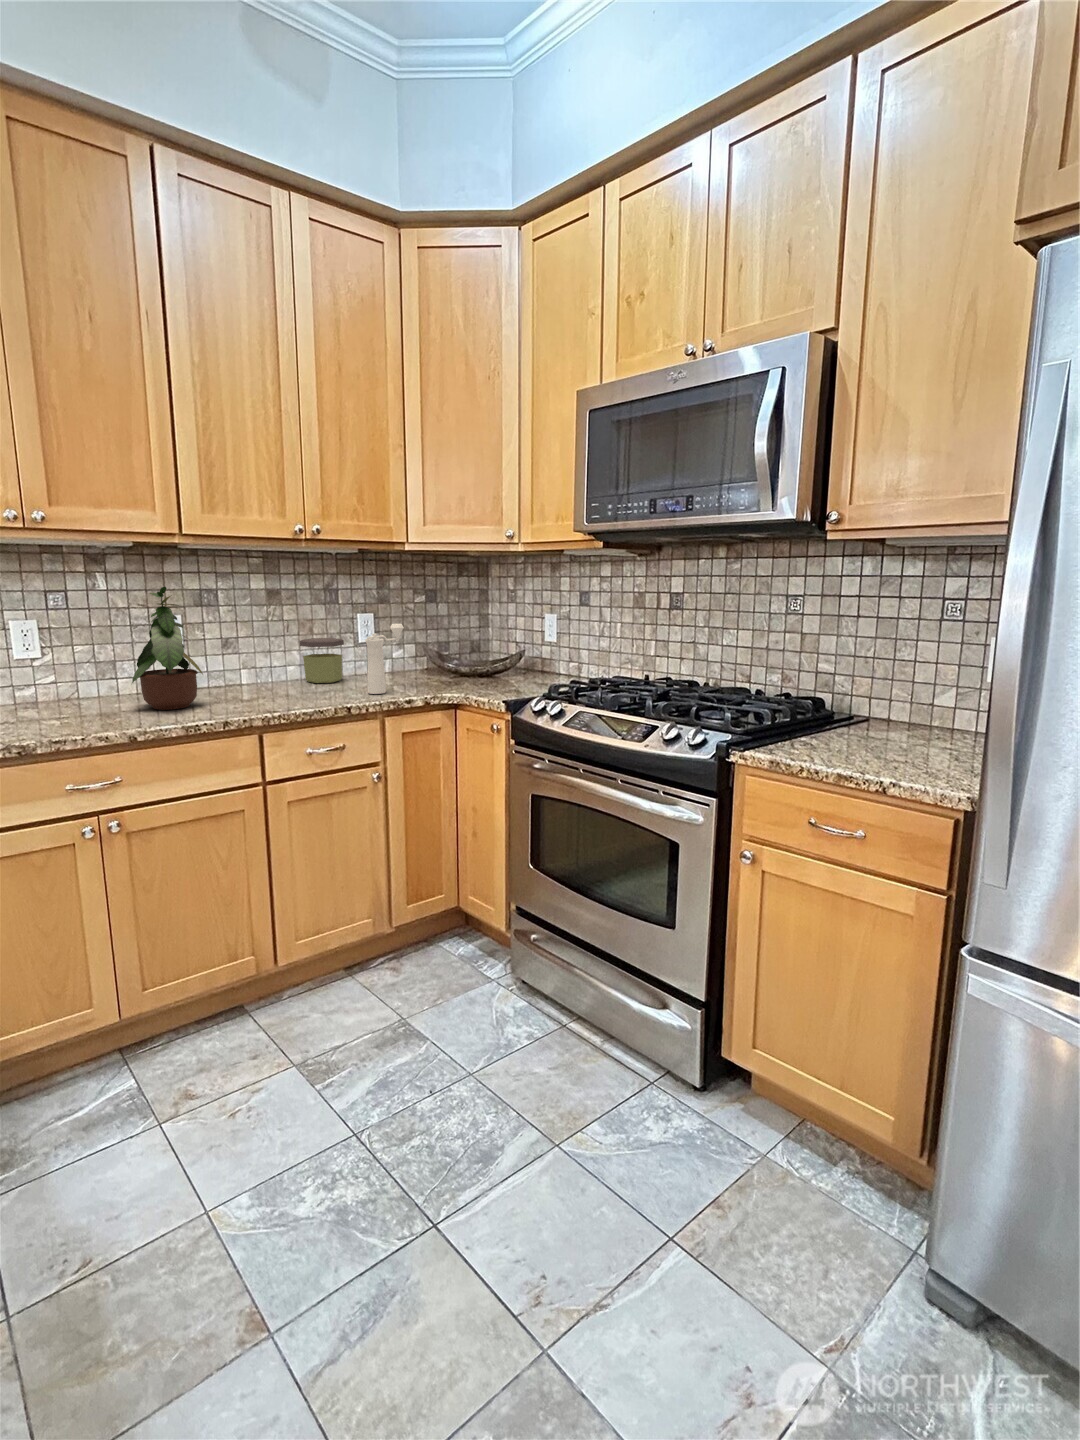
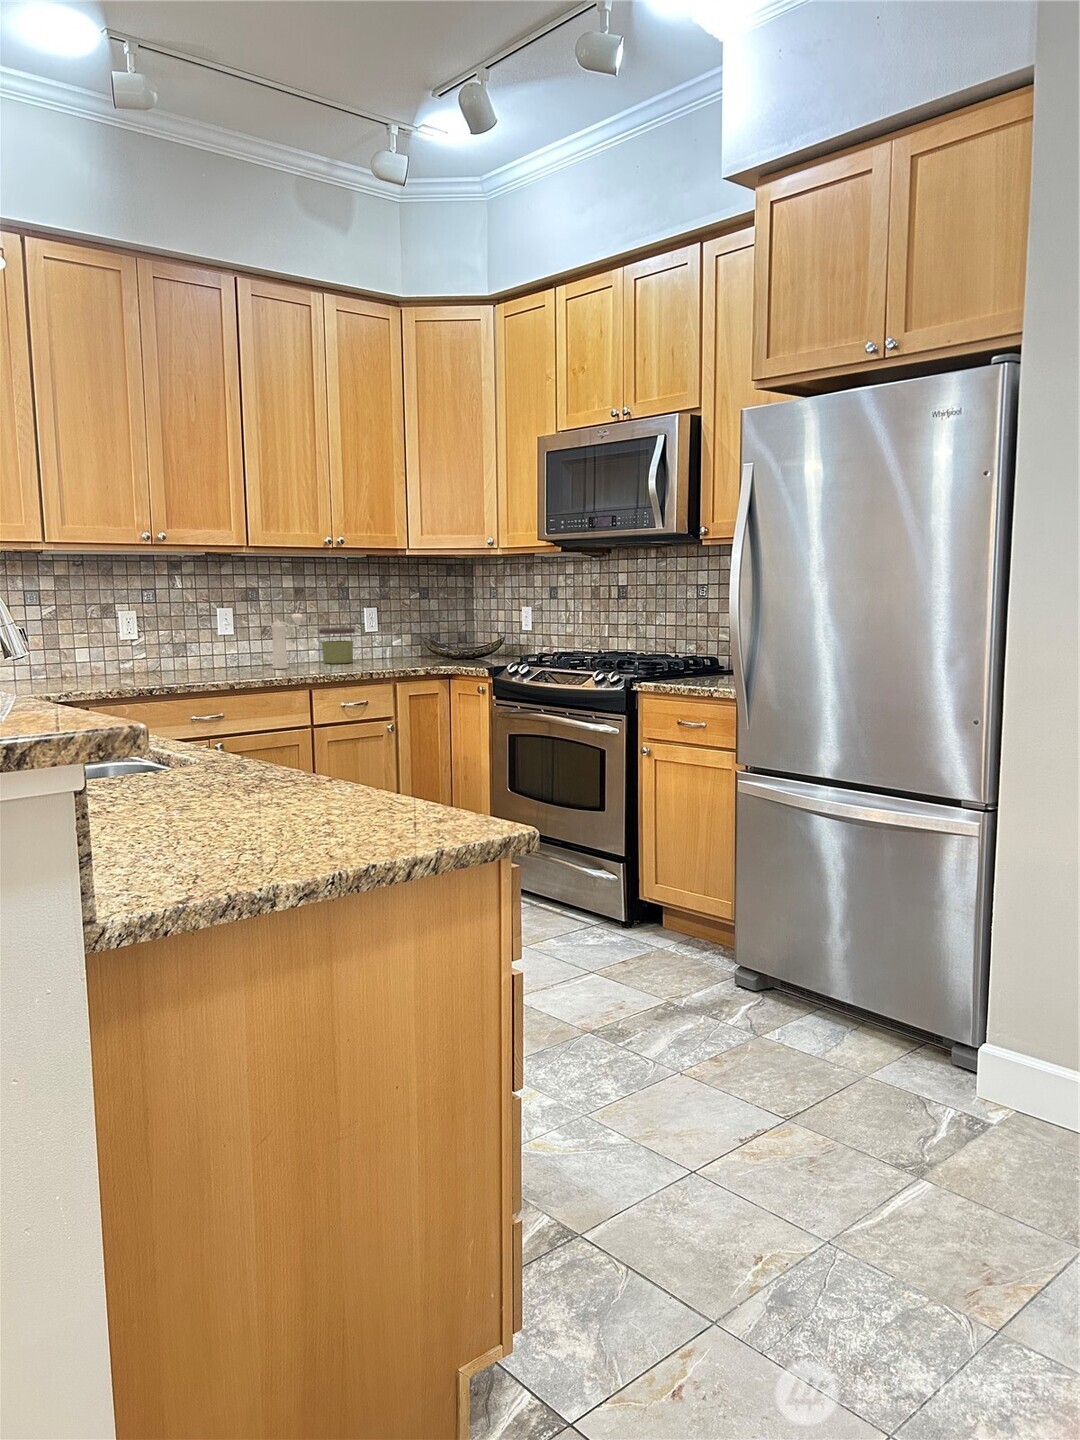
potted plant: present [132,586,203,710] -> none [206,584,261,676]
pepper mill: present [365,624,404,694] -> present [271,614,303,669]

